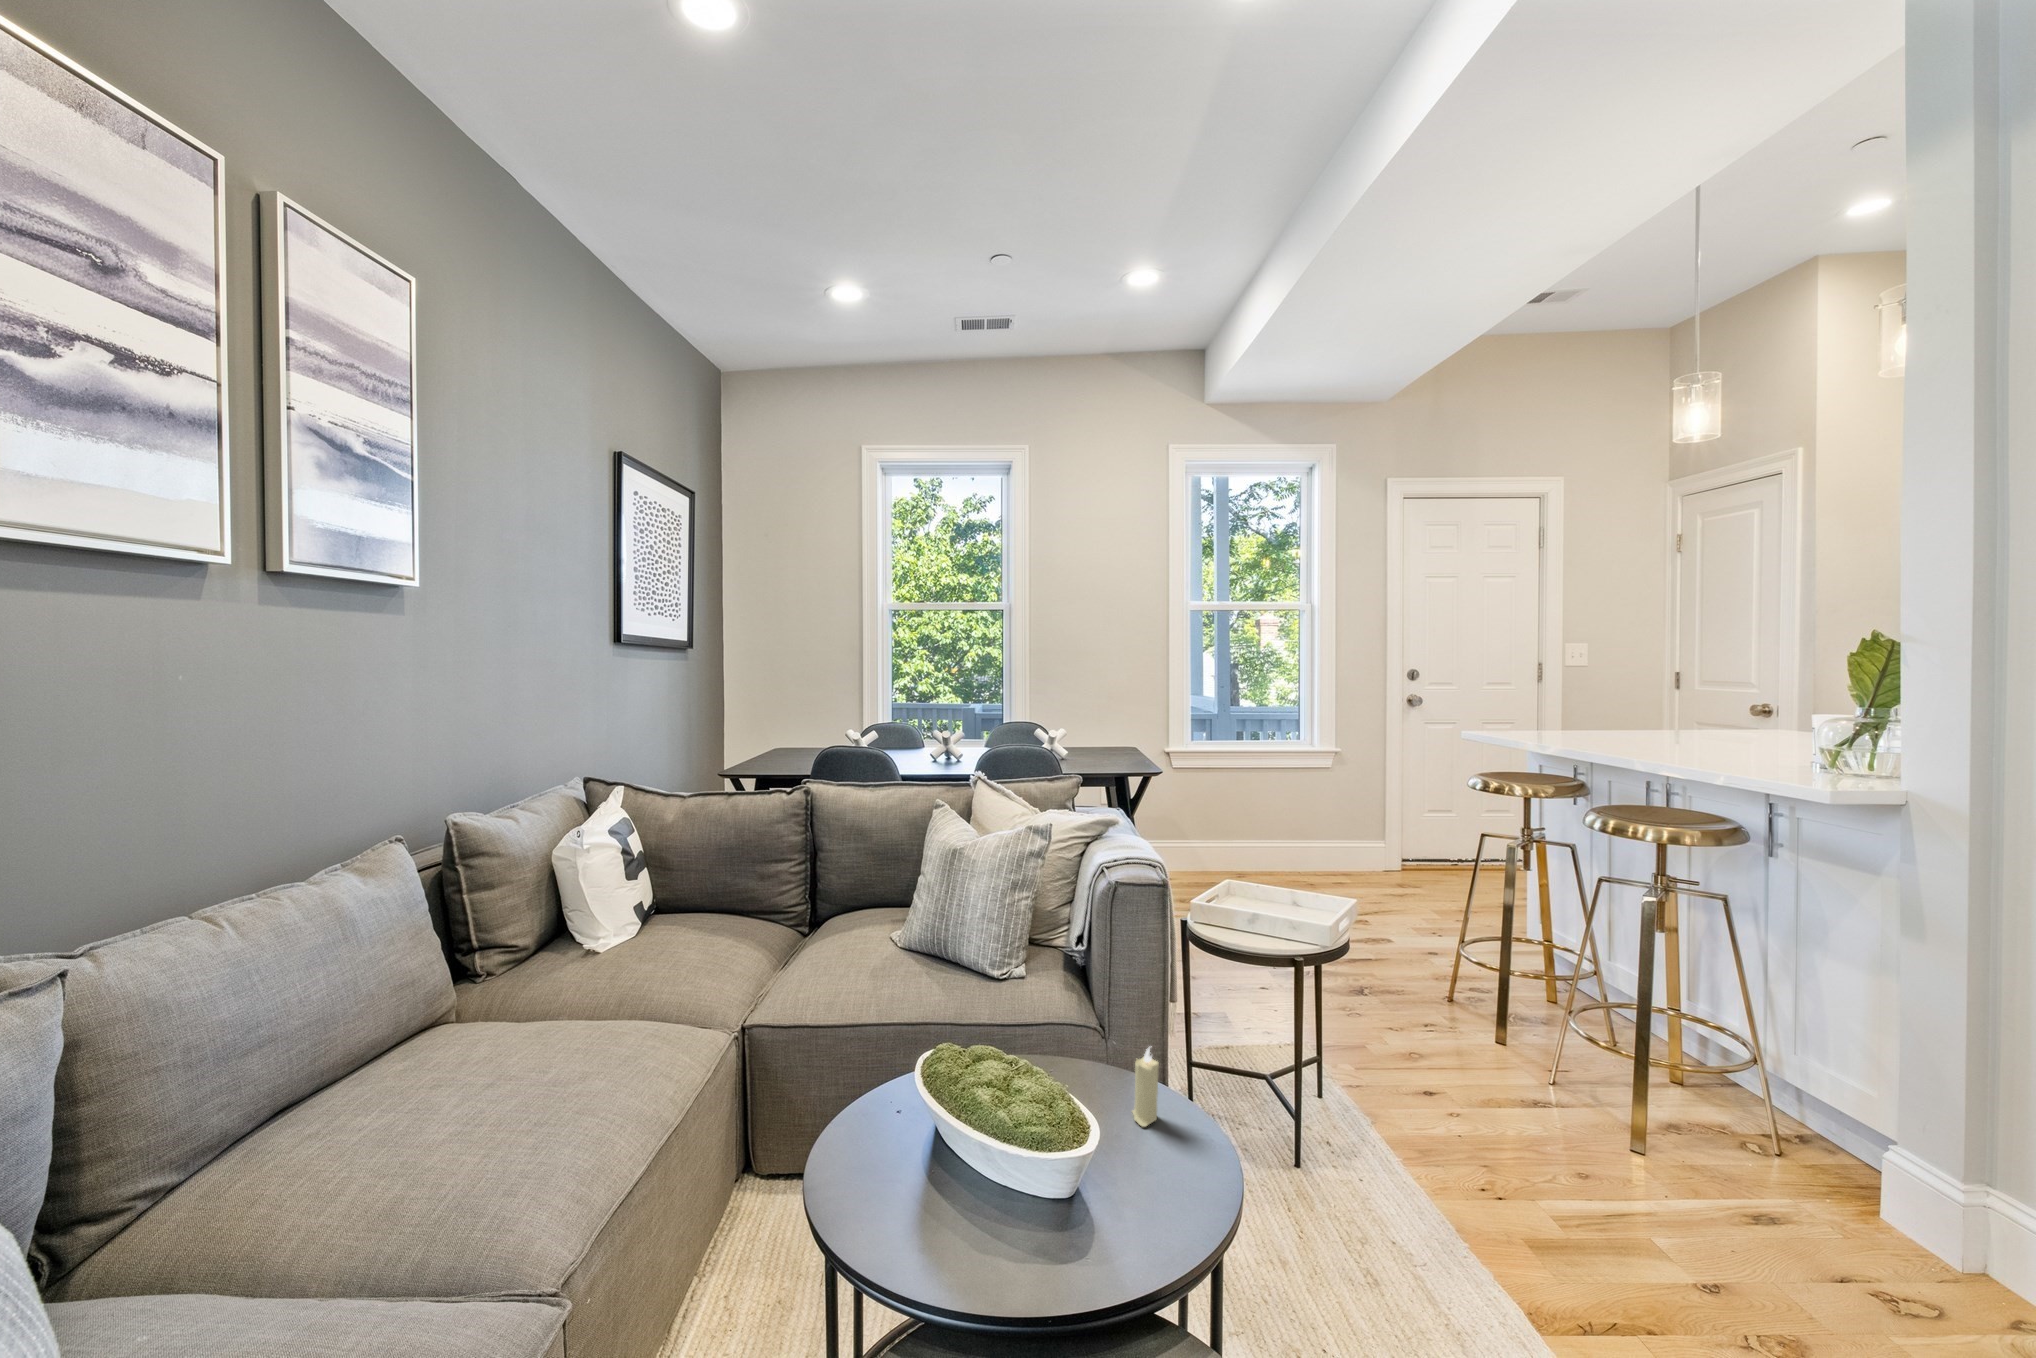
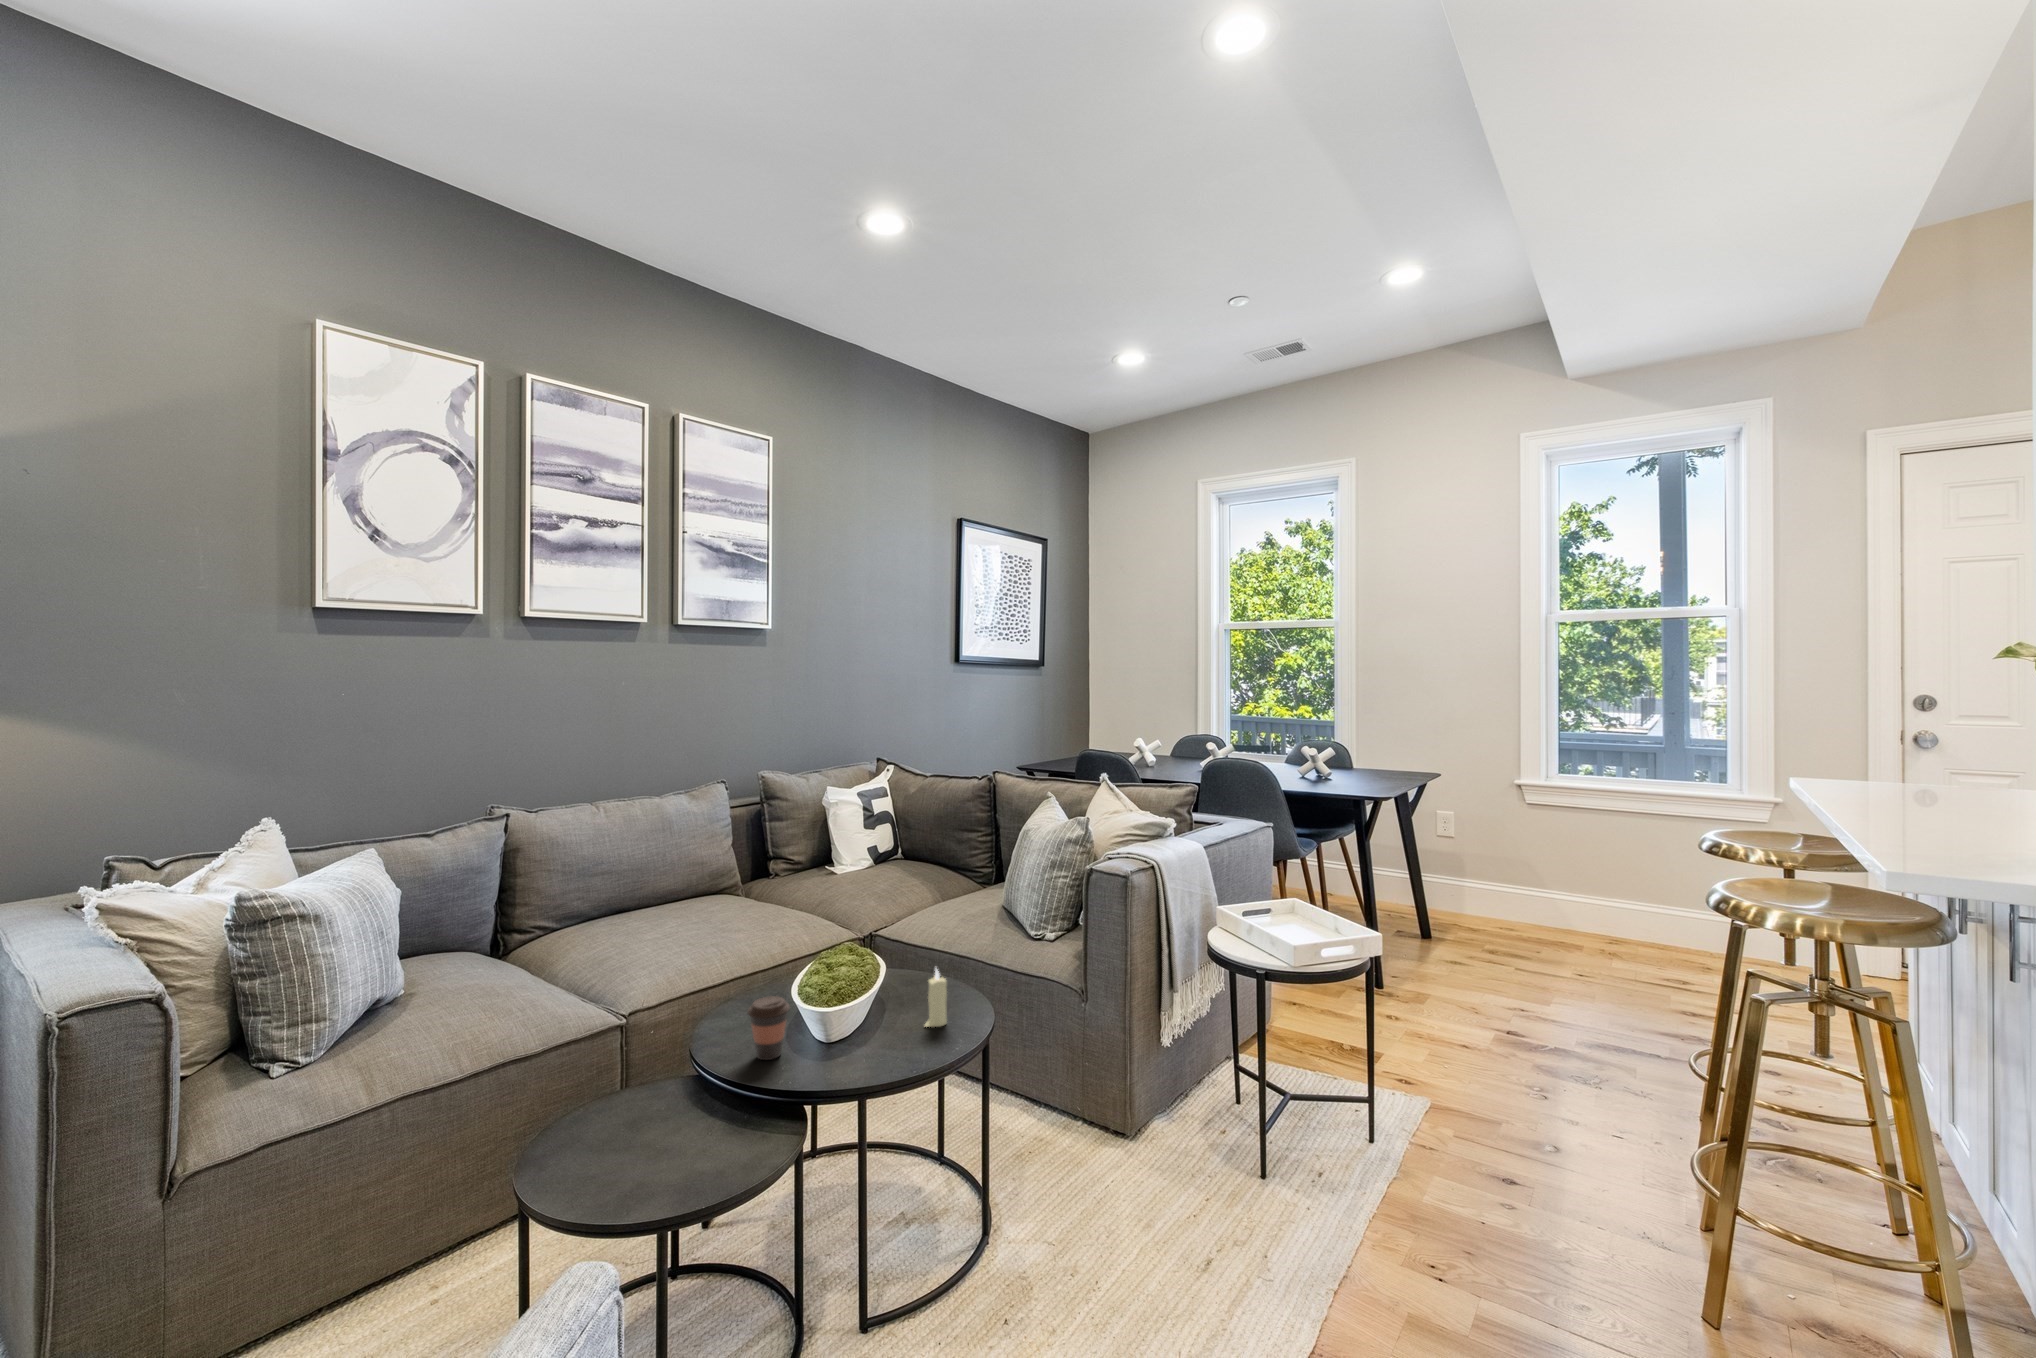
coffee cup: none [1035,1154,1097,1258] -> present [747,996,790,1060]

